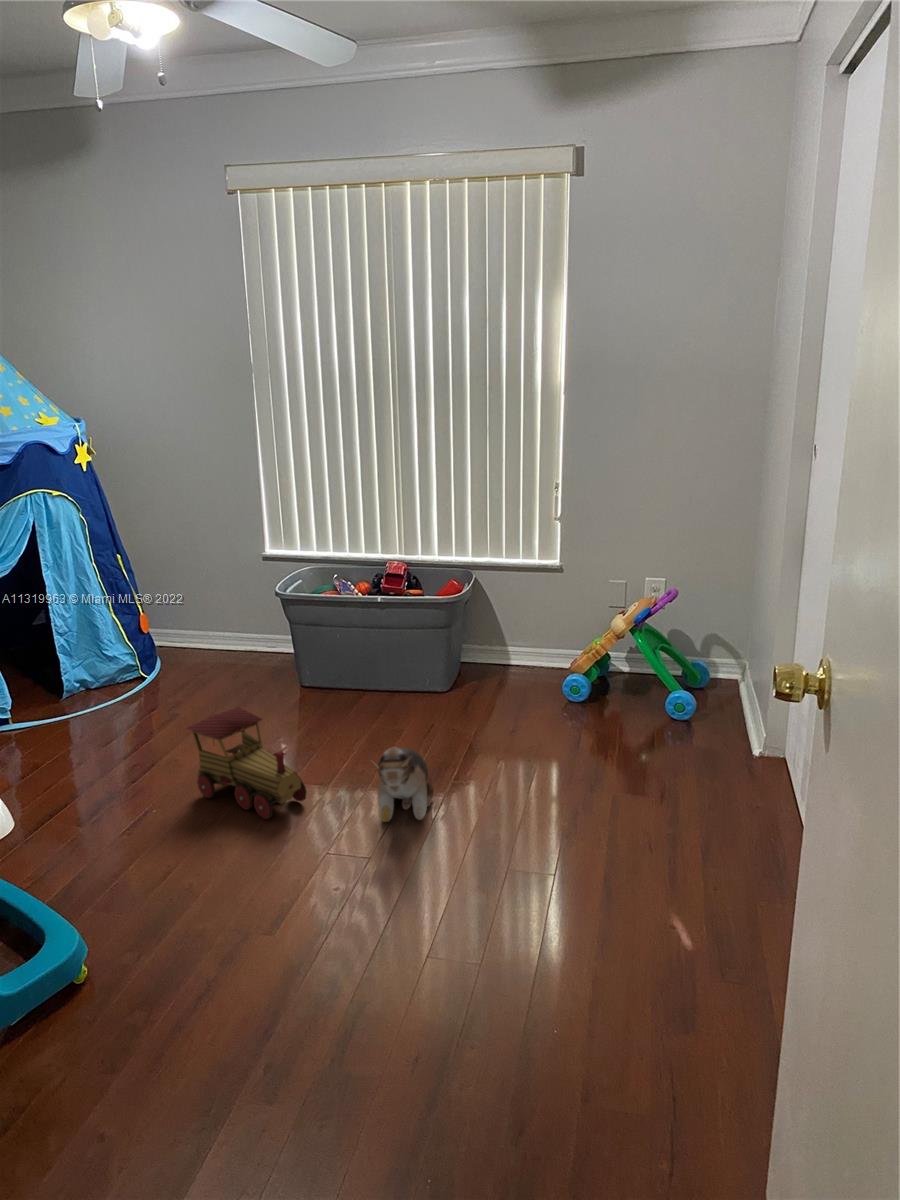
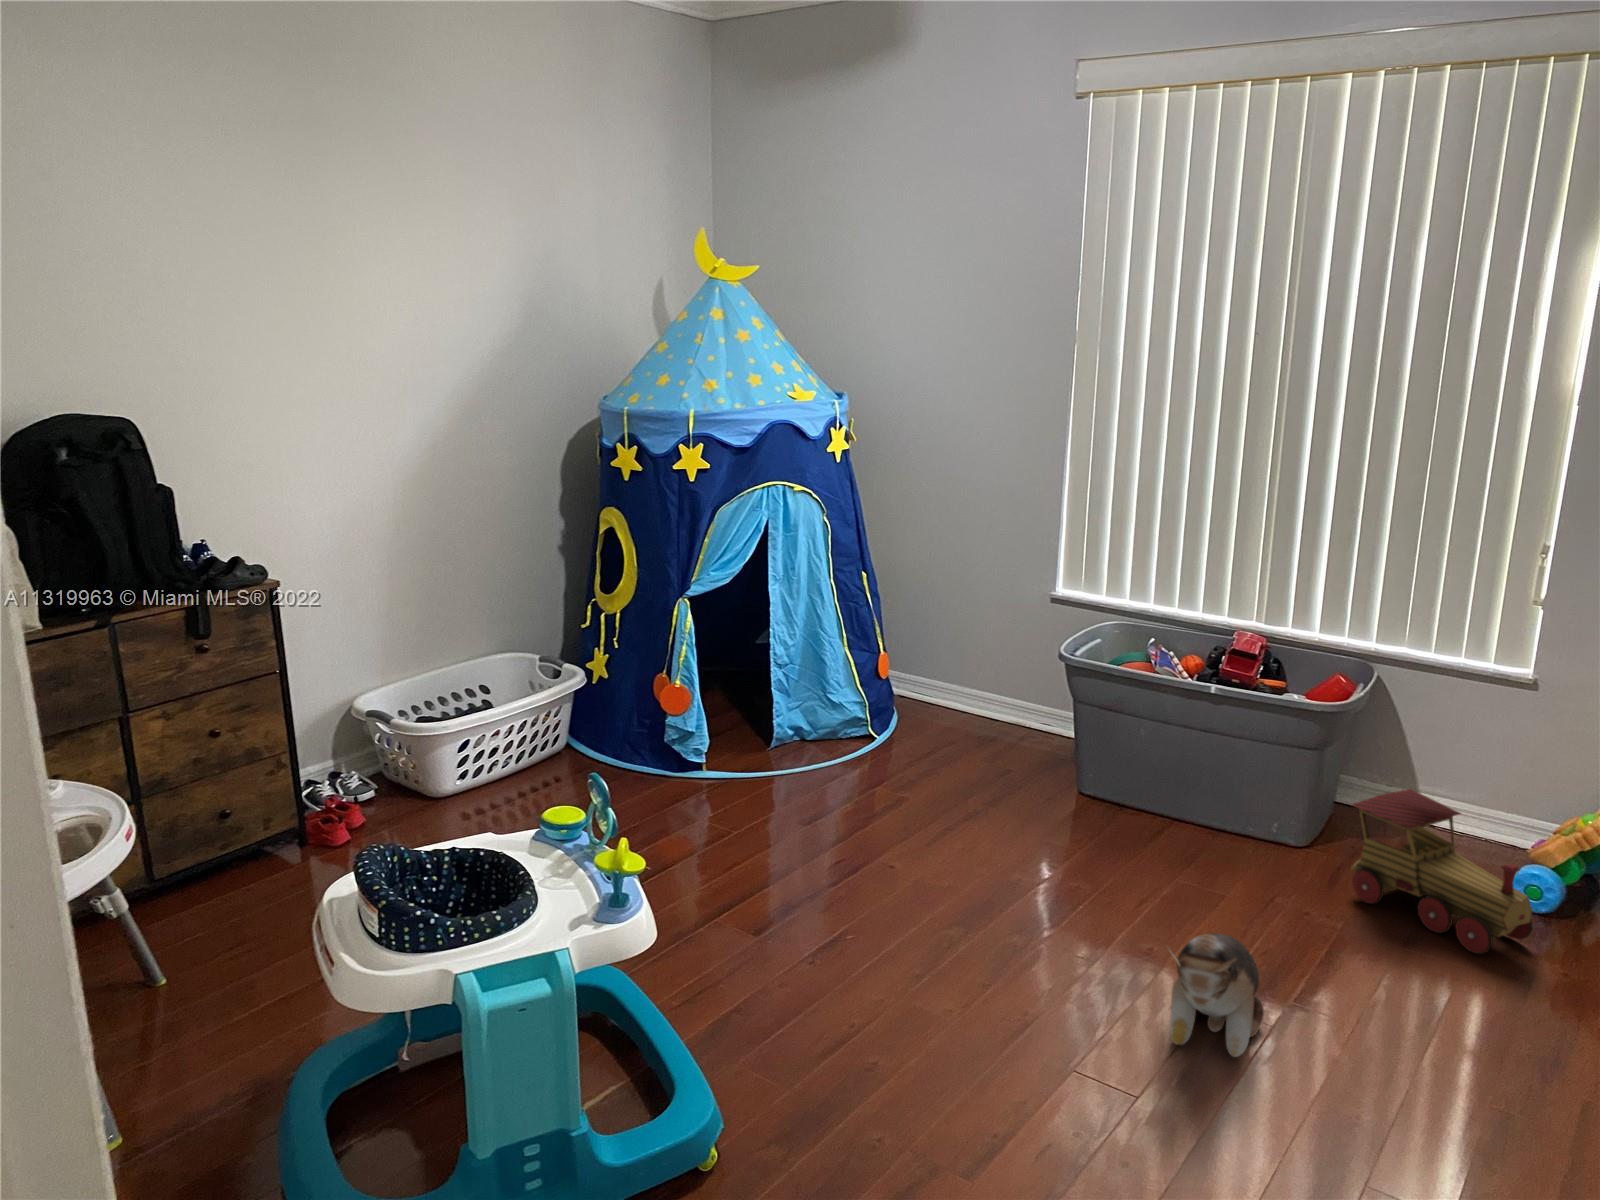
toy train: present [187,707,306,819] -> present [1351,789,1533,954]

